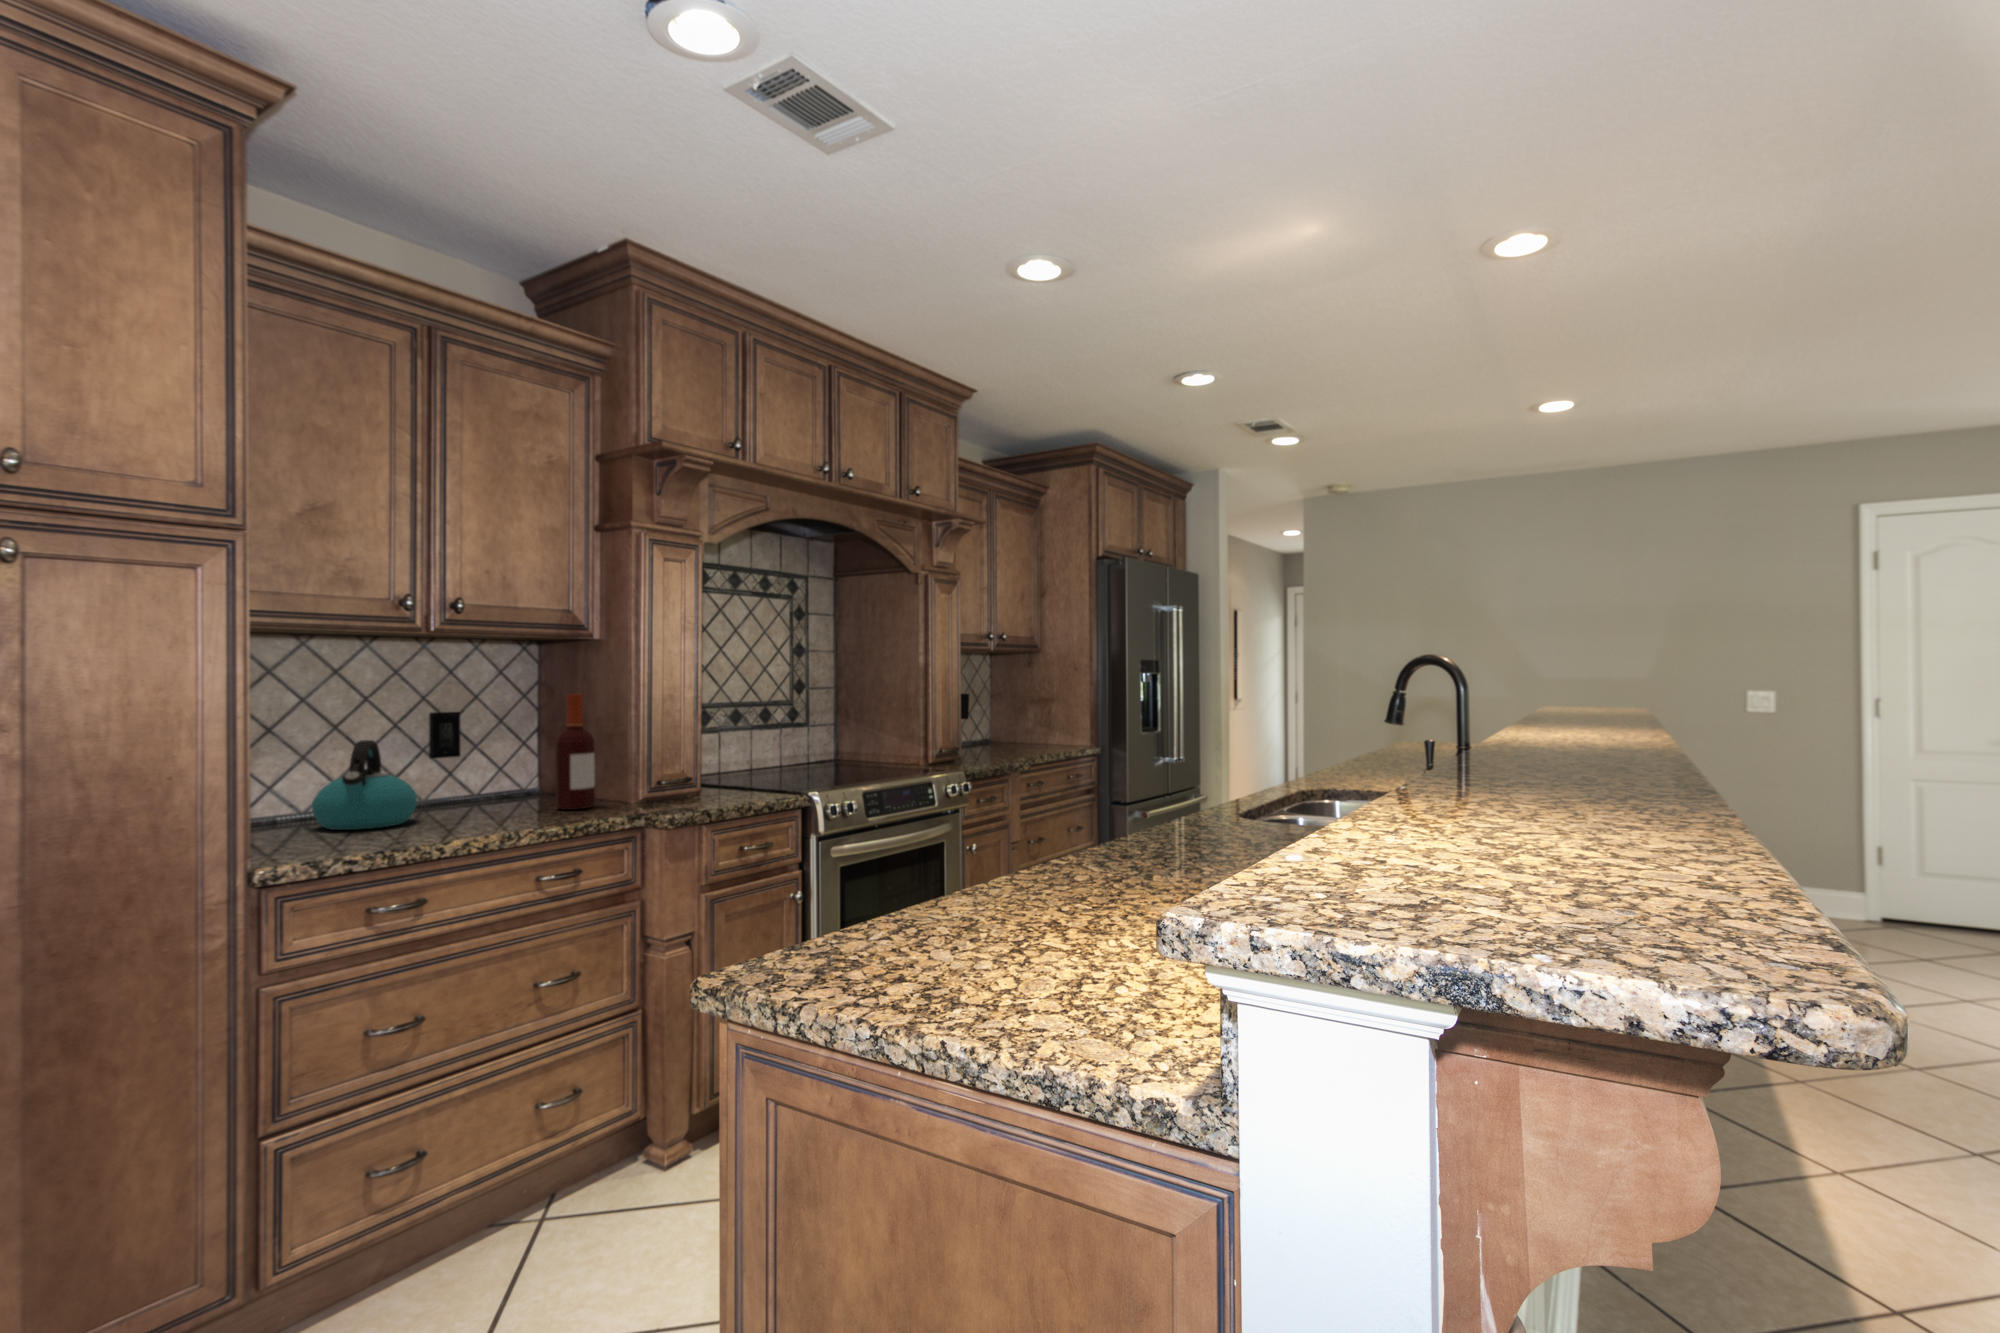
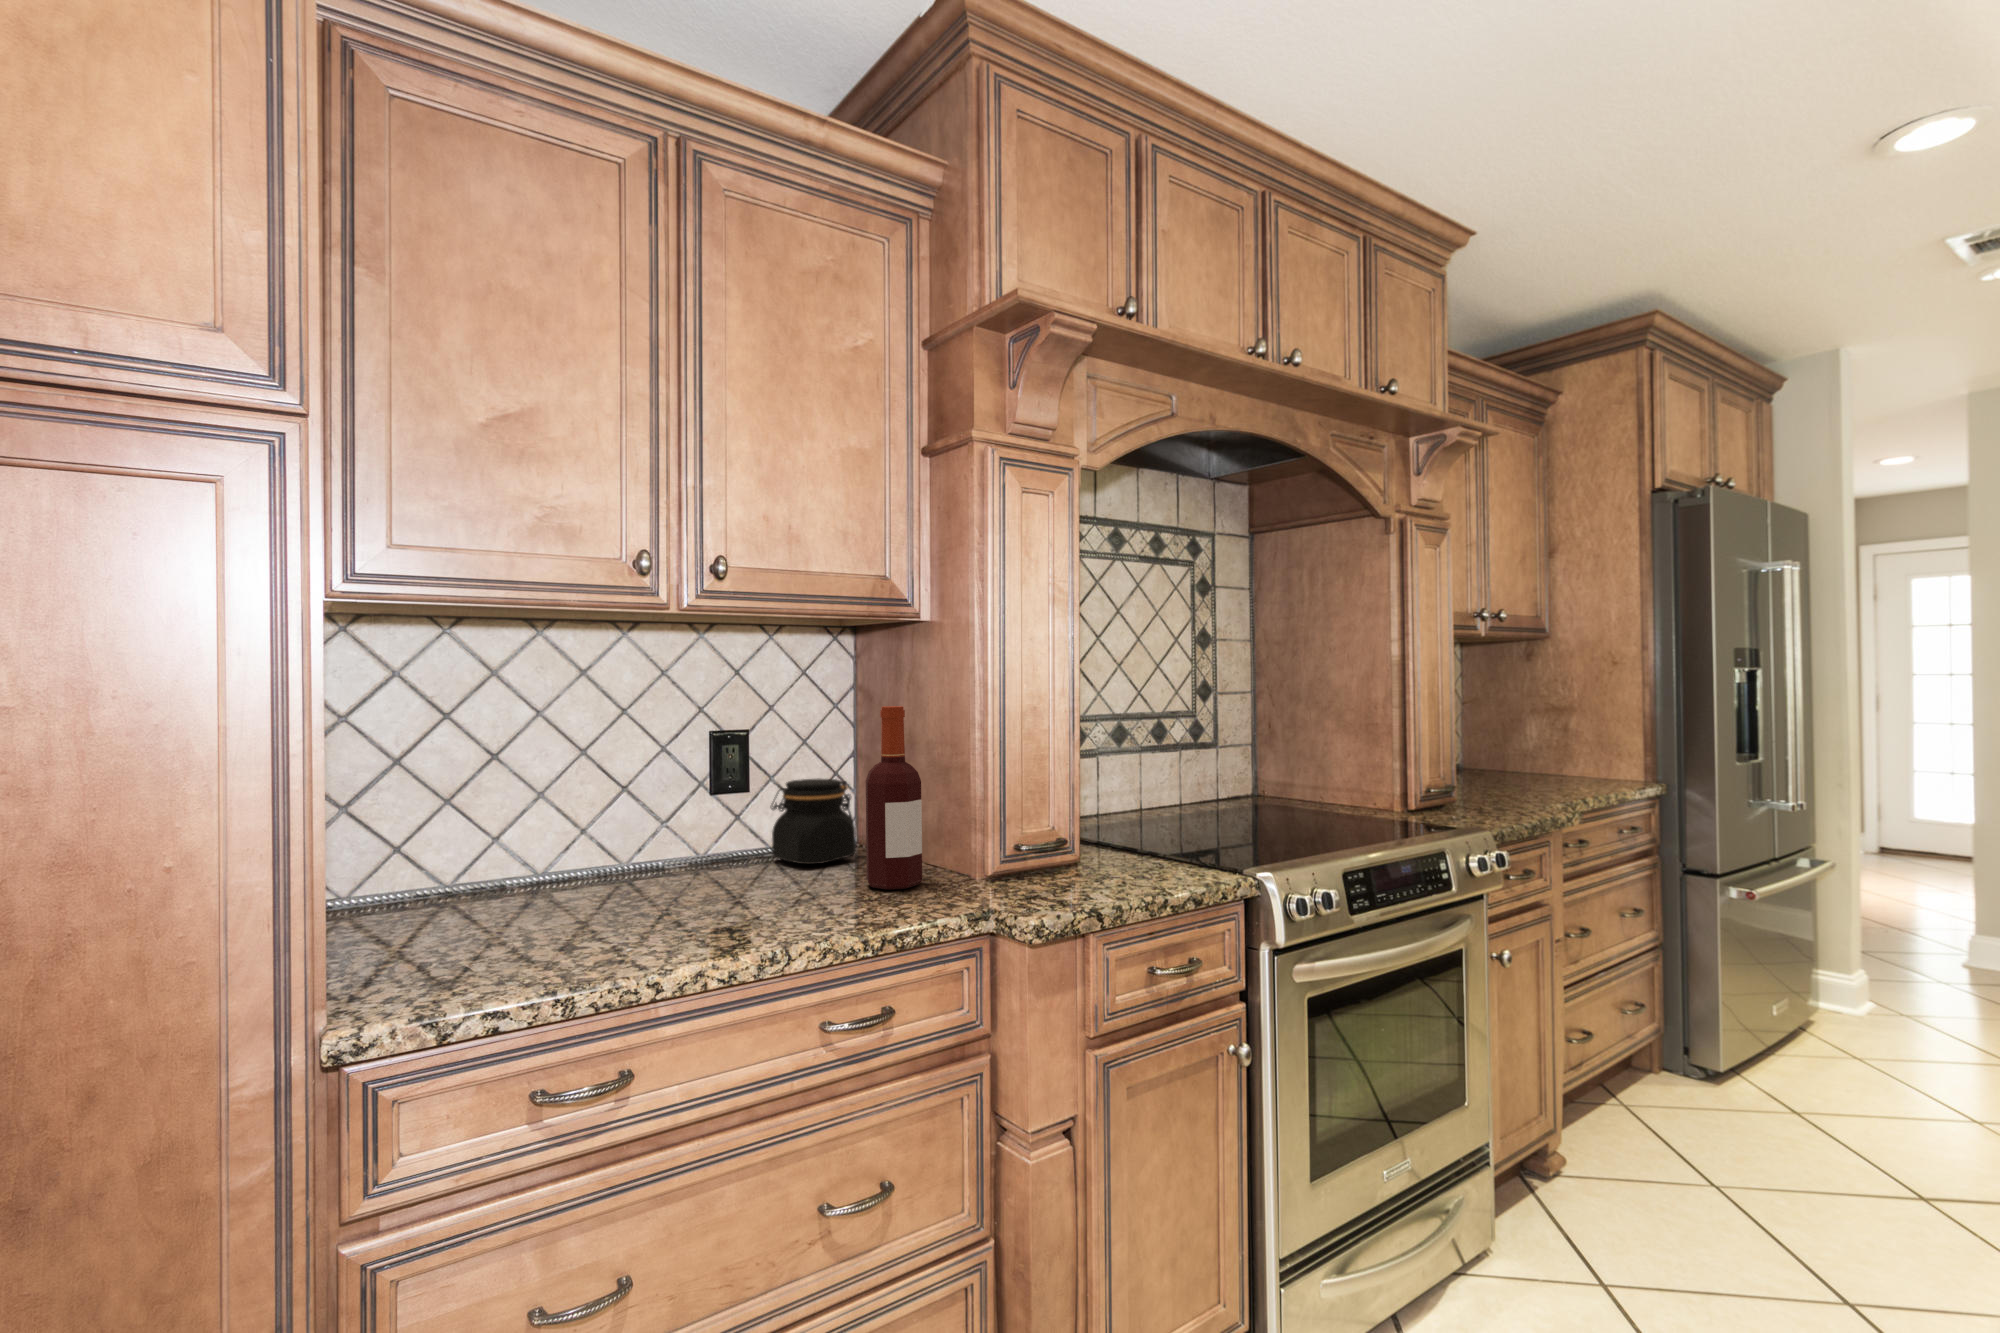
kettle: present [312,740,417,830] -> none [522,777,668,919]
jar: none [479,746,542,802] -> present [771,779,856,864]

